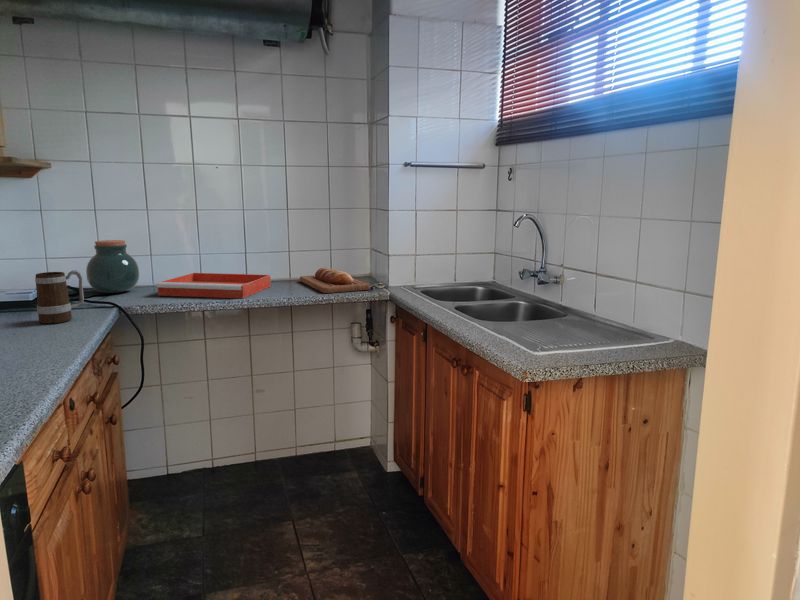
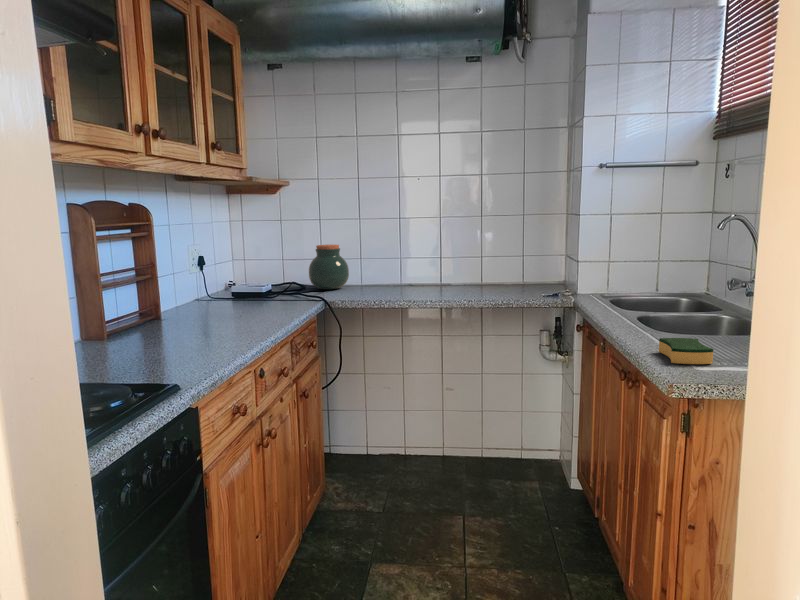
bread loaf: present [300,268,370,293] -> none [489,273,554,297]
mug: present [35,270,84,324] -> none [263,268,297,310]
tray: present [156,273,271,298] -> none [359,274,459,298]
sponge: none [493,325,542,349] -> present [659,338,713,364]

